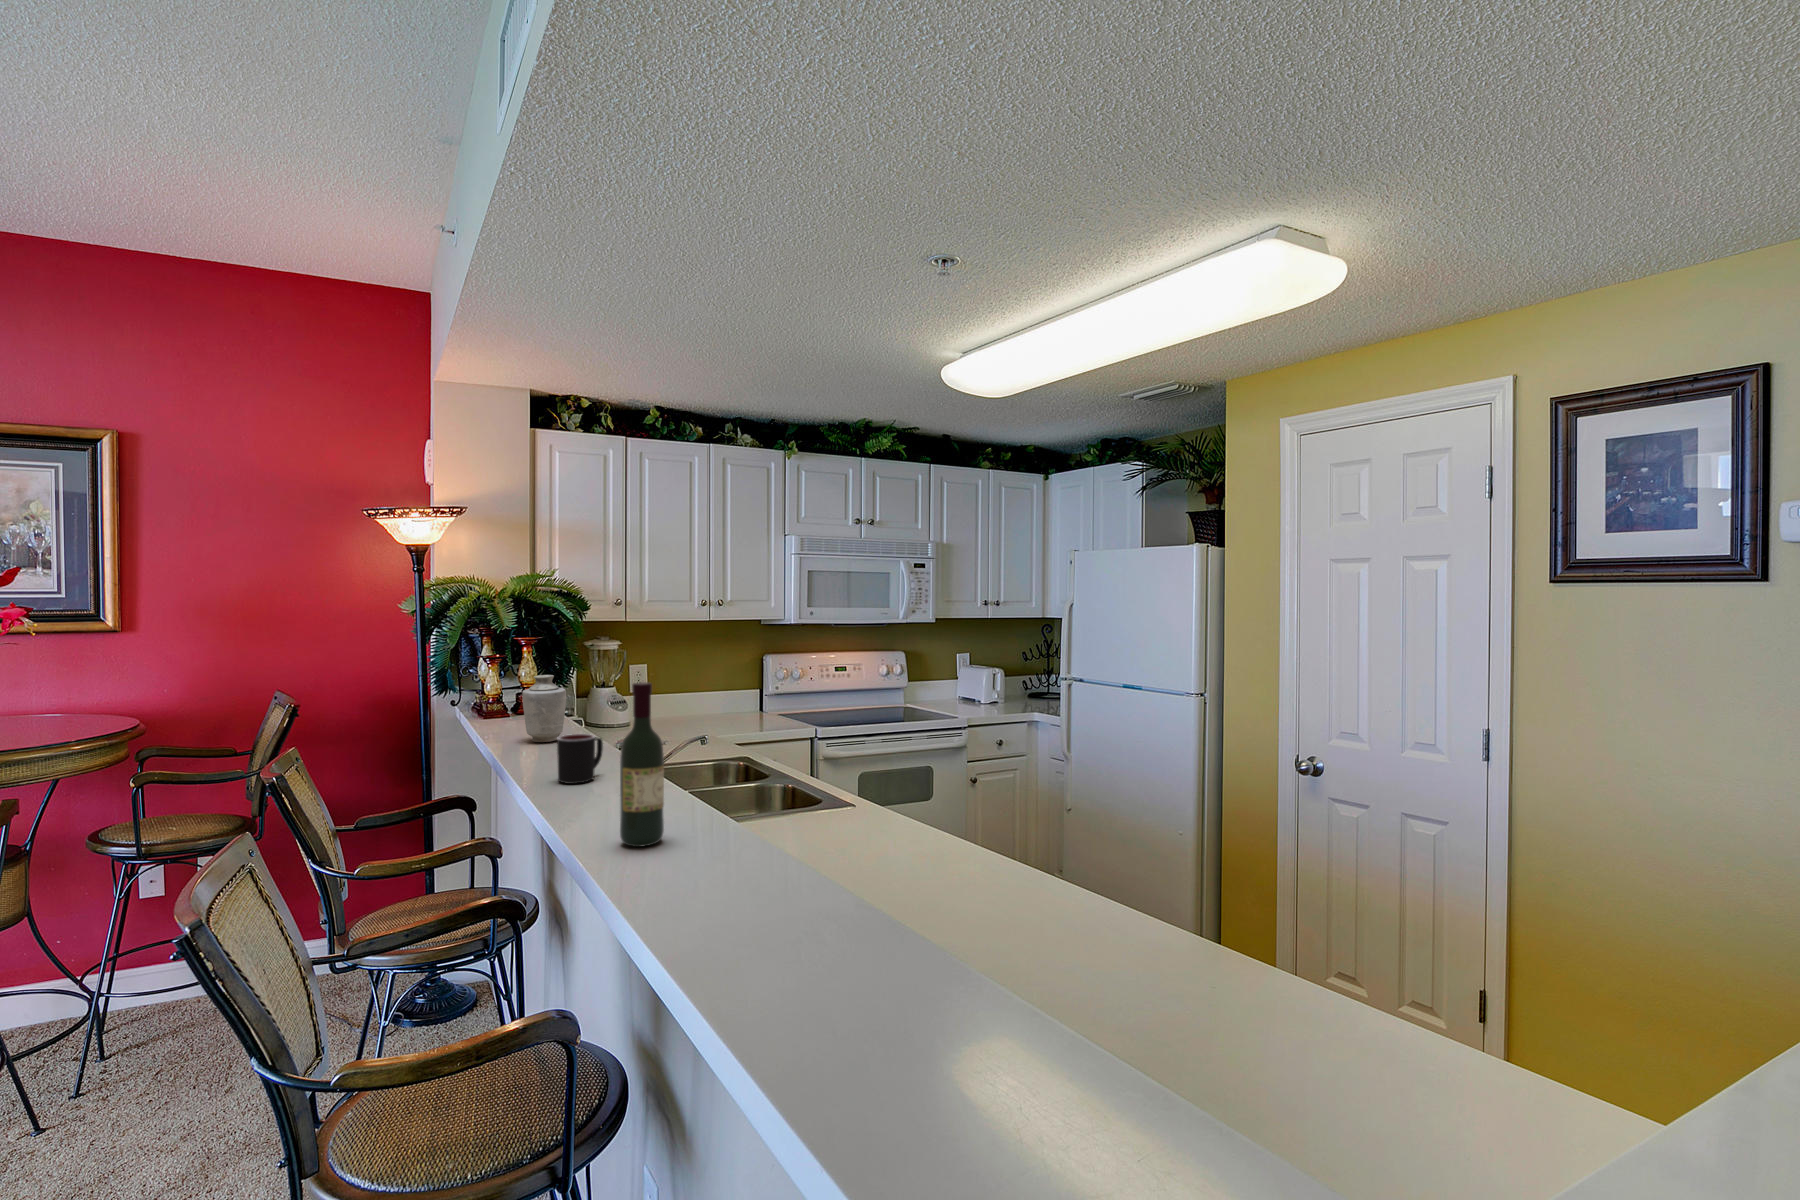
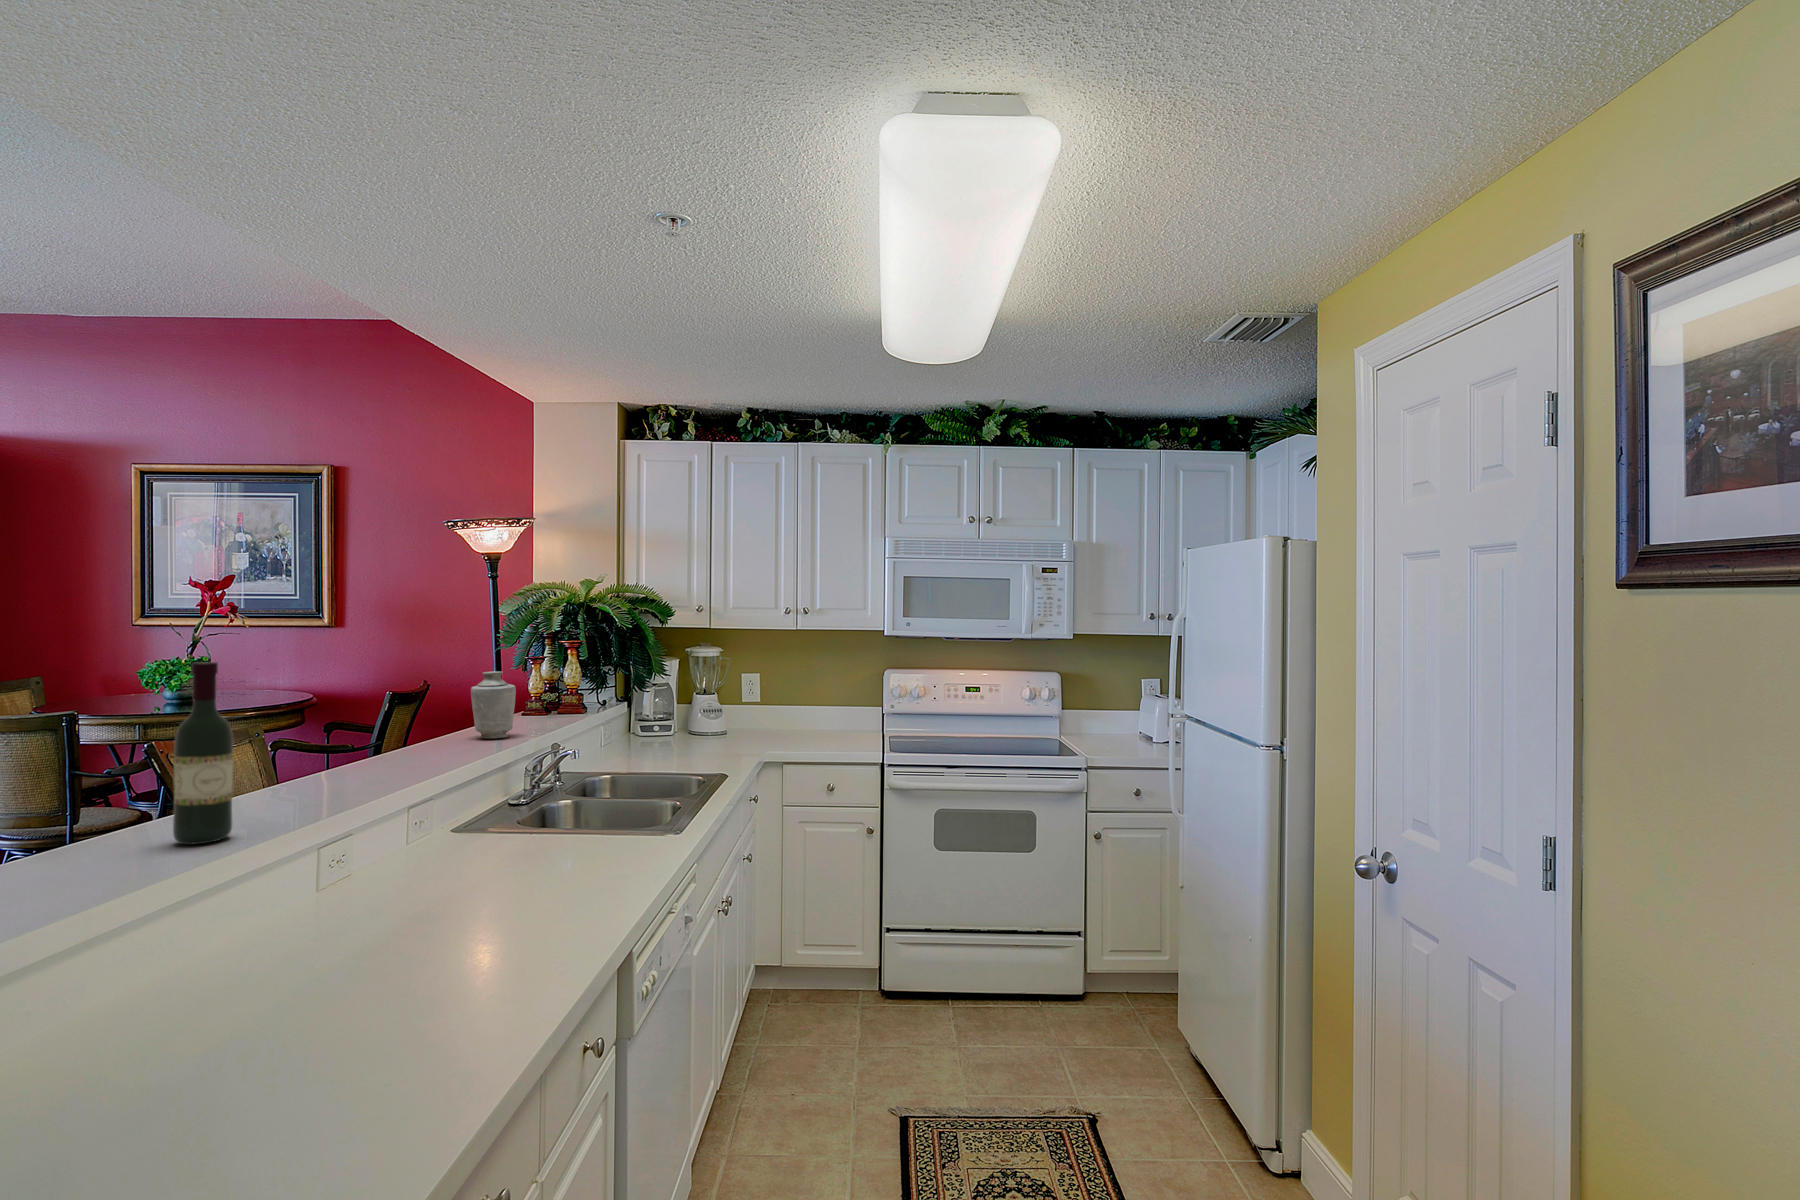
mug: present [557,734,603,784] -> none [362,727,420,777]

